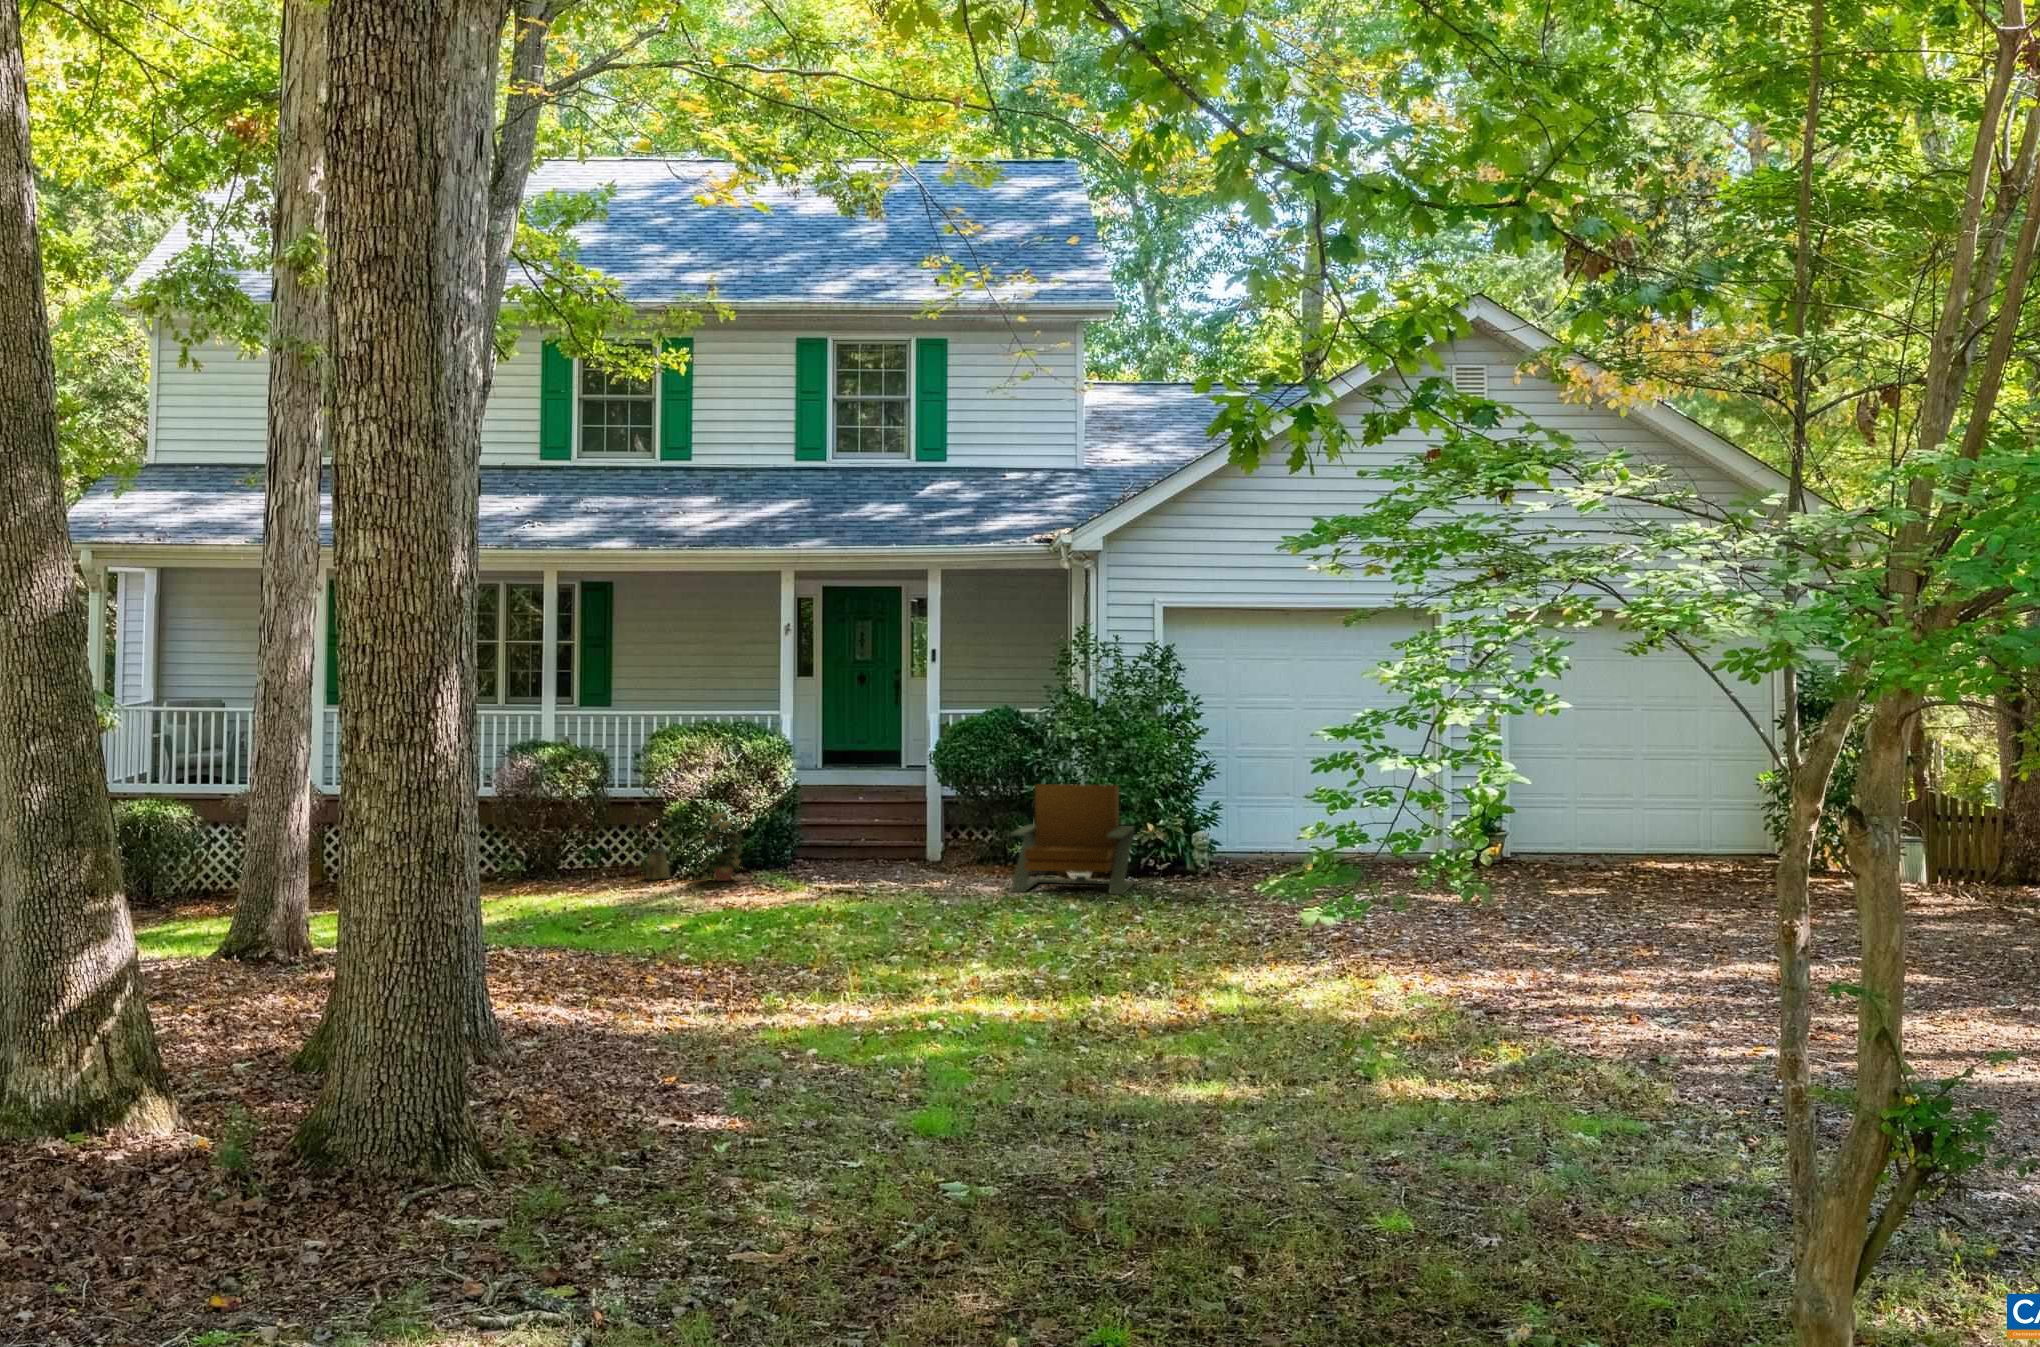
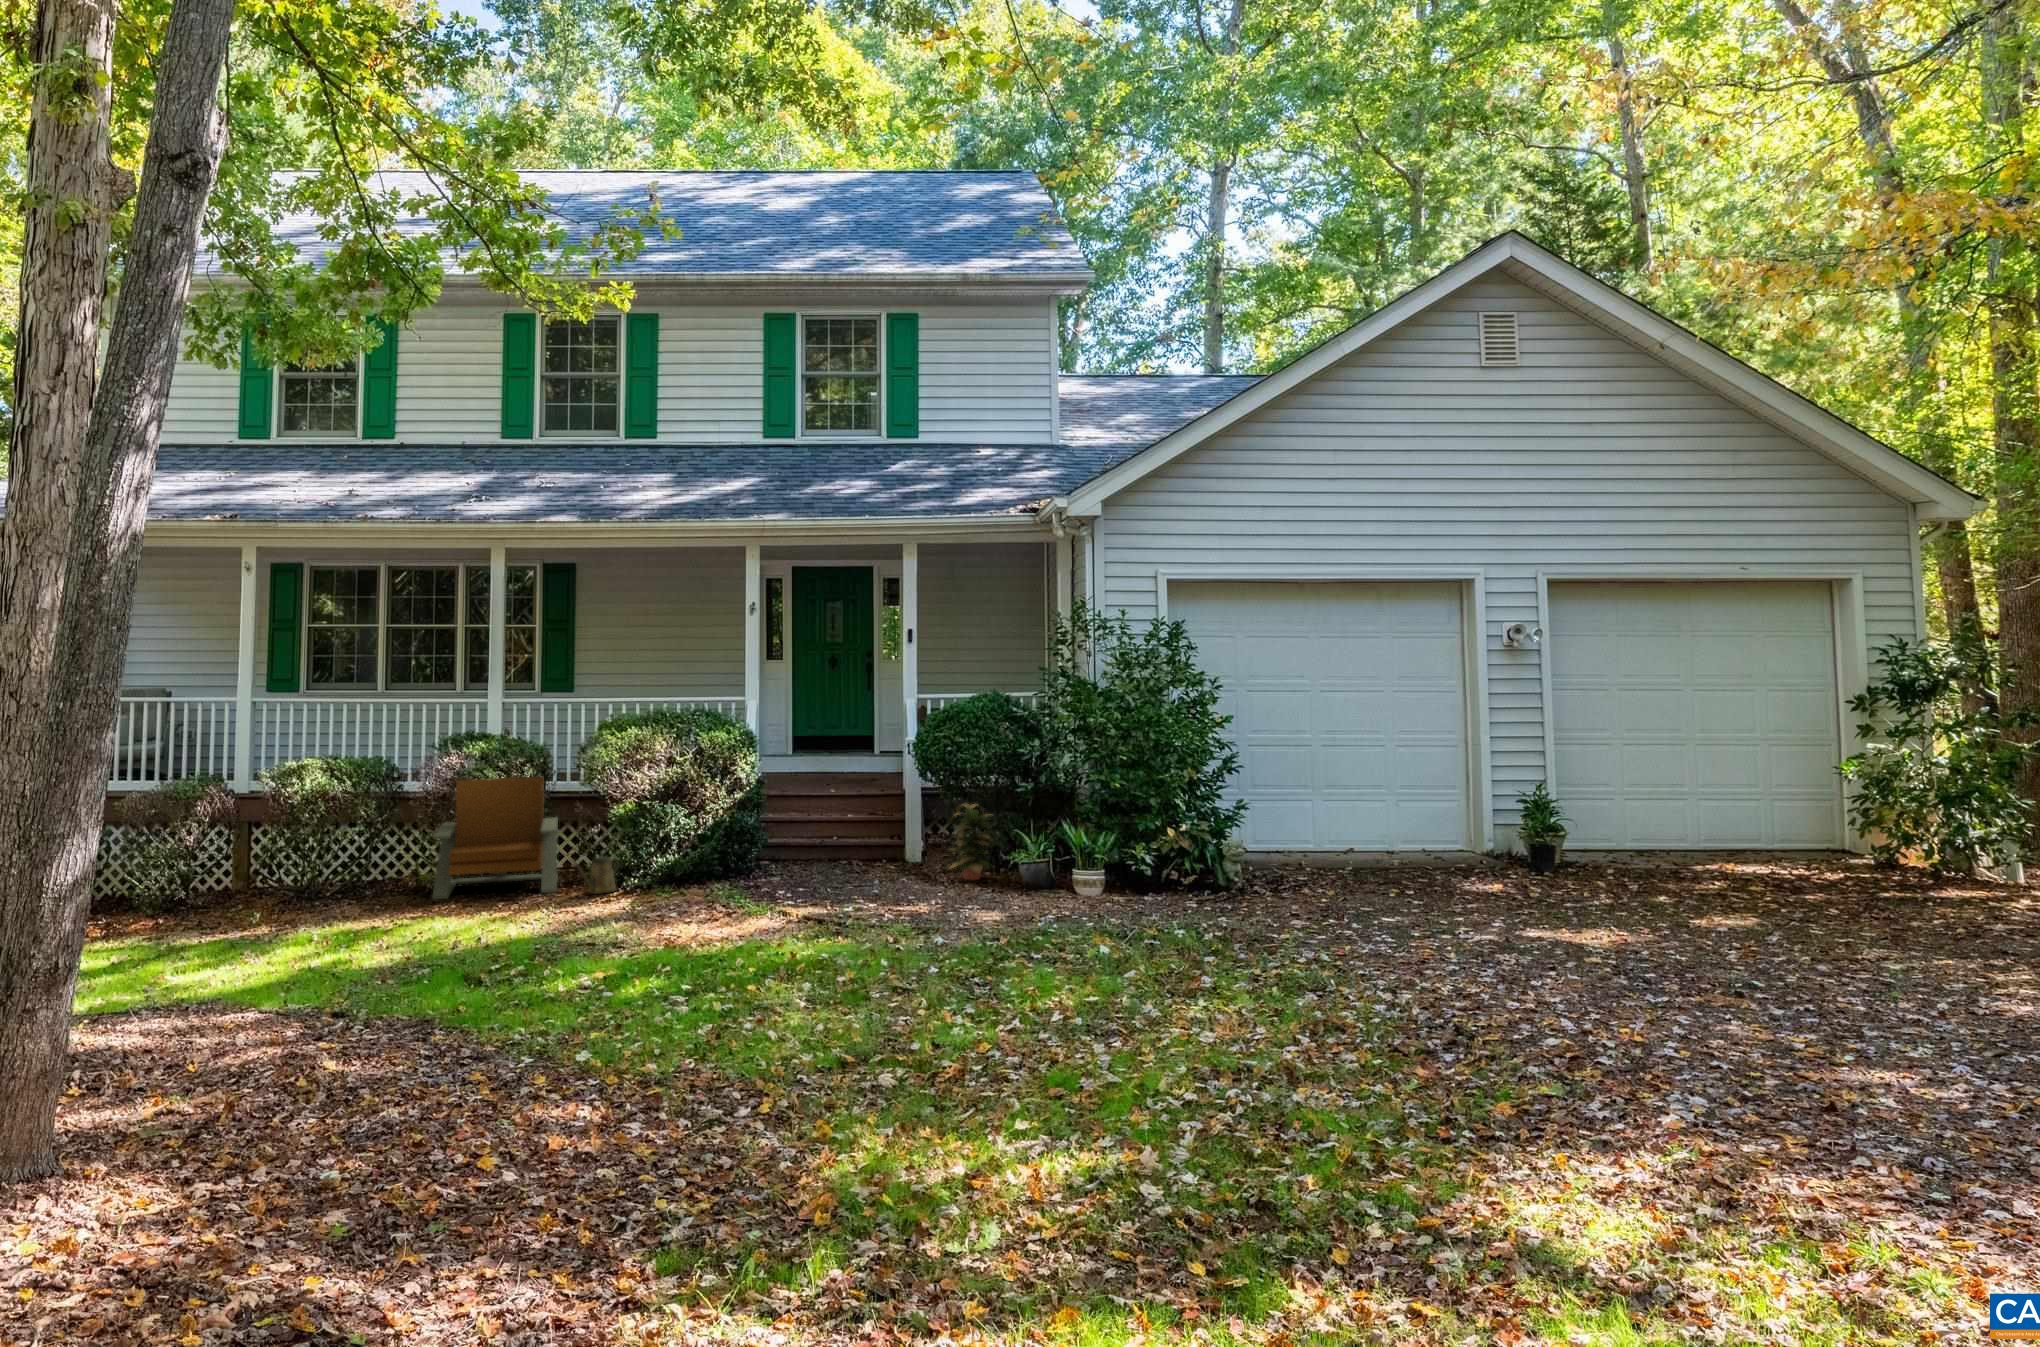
lounge chair: present [1010,784,1135,894] -> present [433,776,558,899]
decorative plant: present [705,813,742,881] -> present [950,804,994,880]

